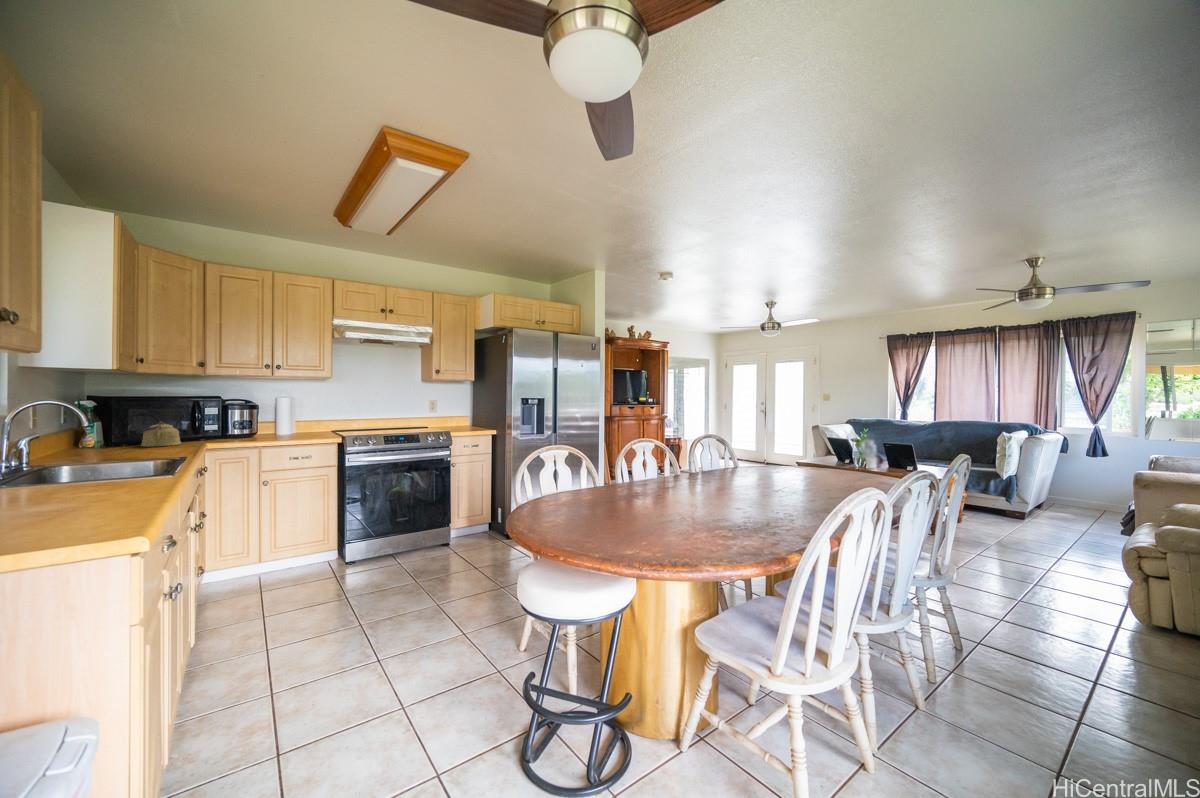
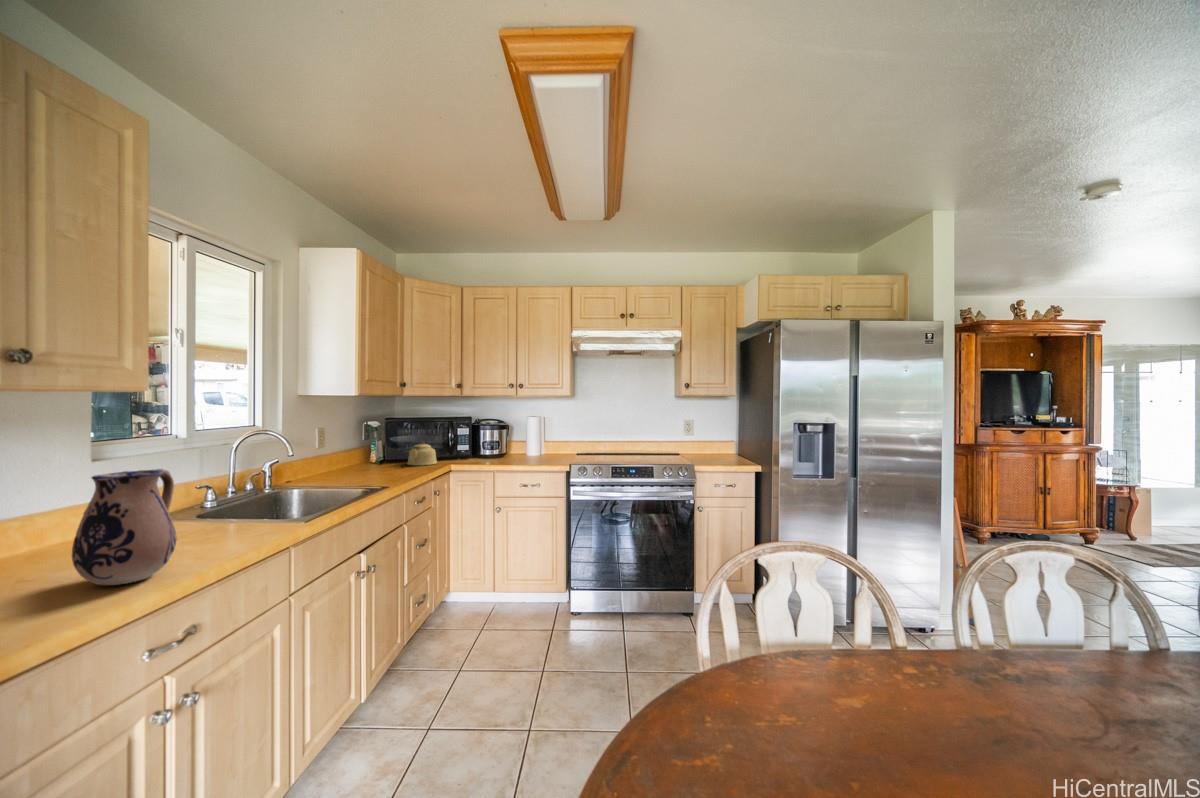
ceramic pitcher: none [40,419,132,510] -> present [72,469,176,585]

